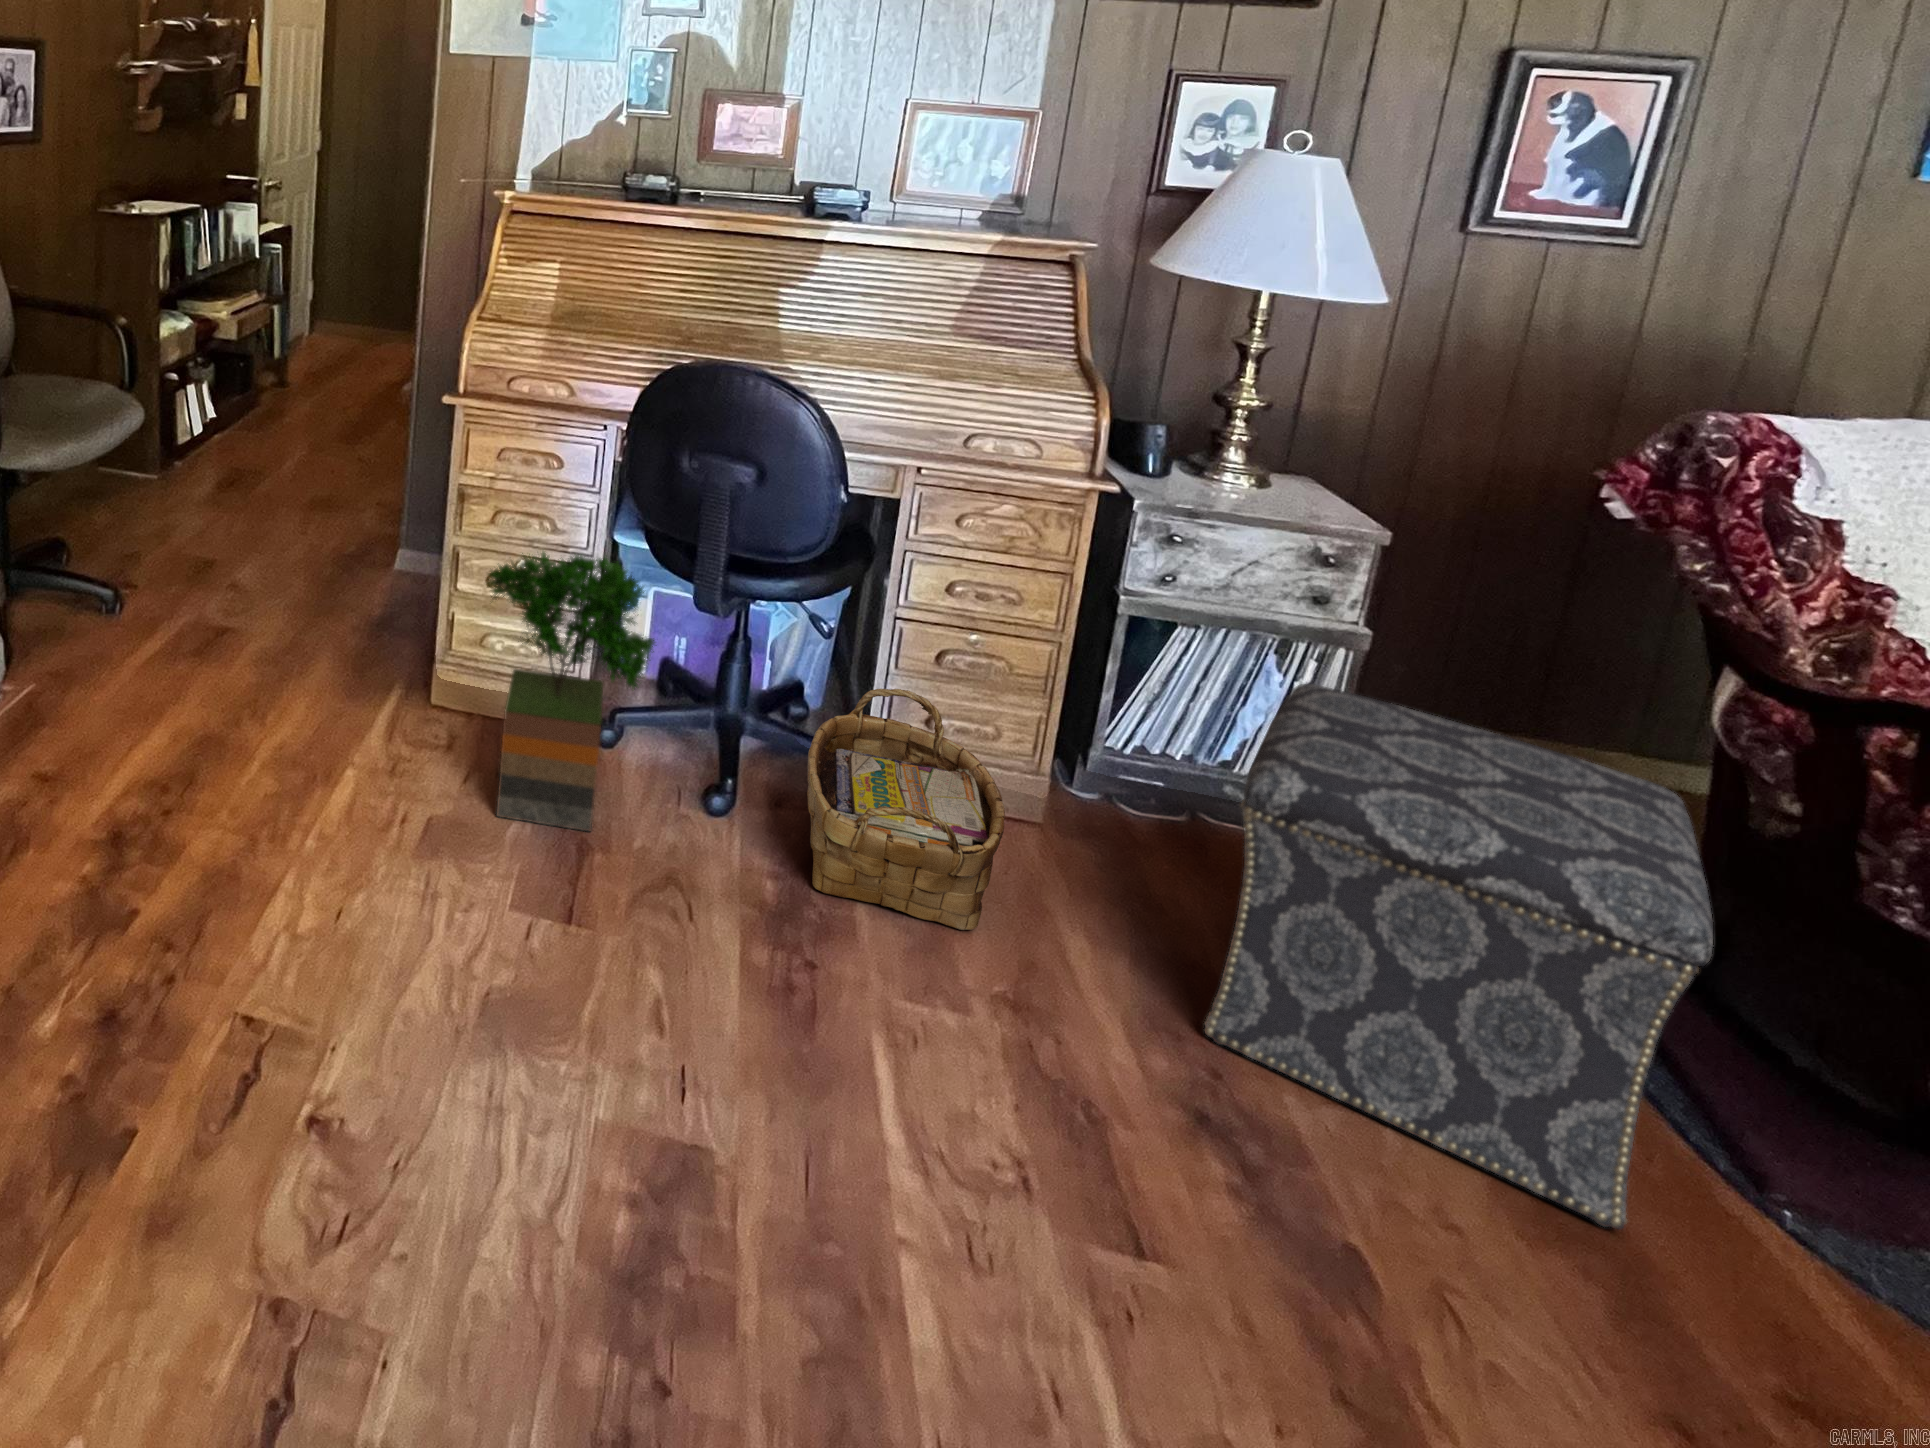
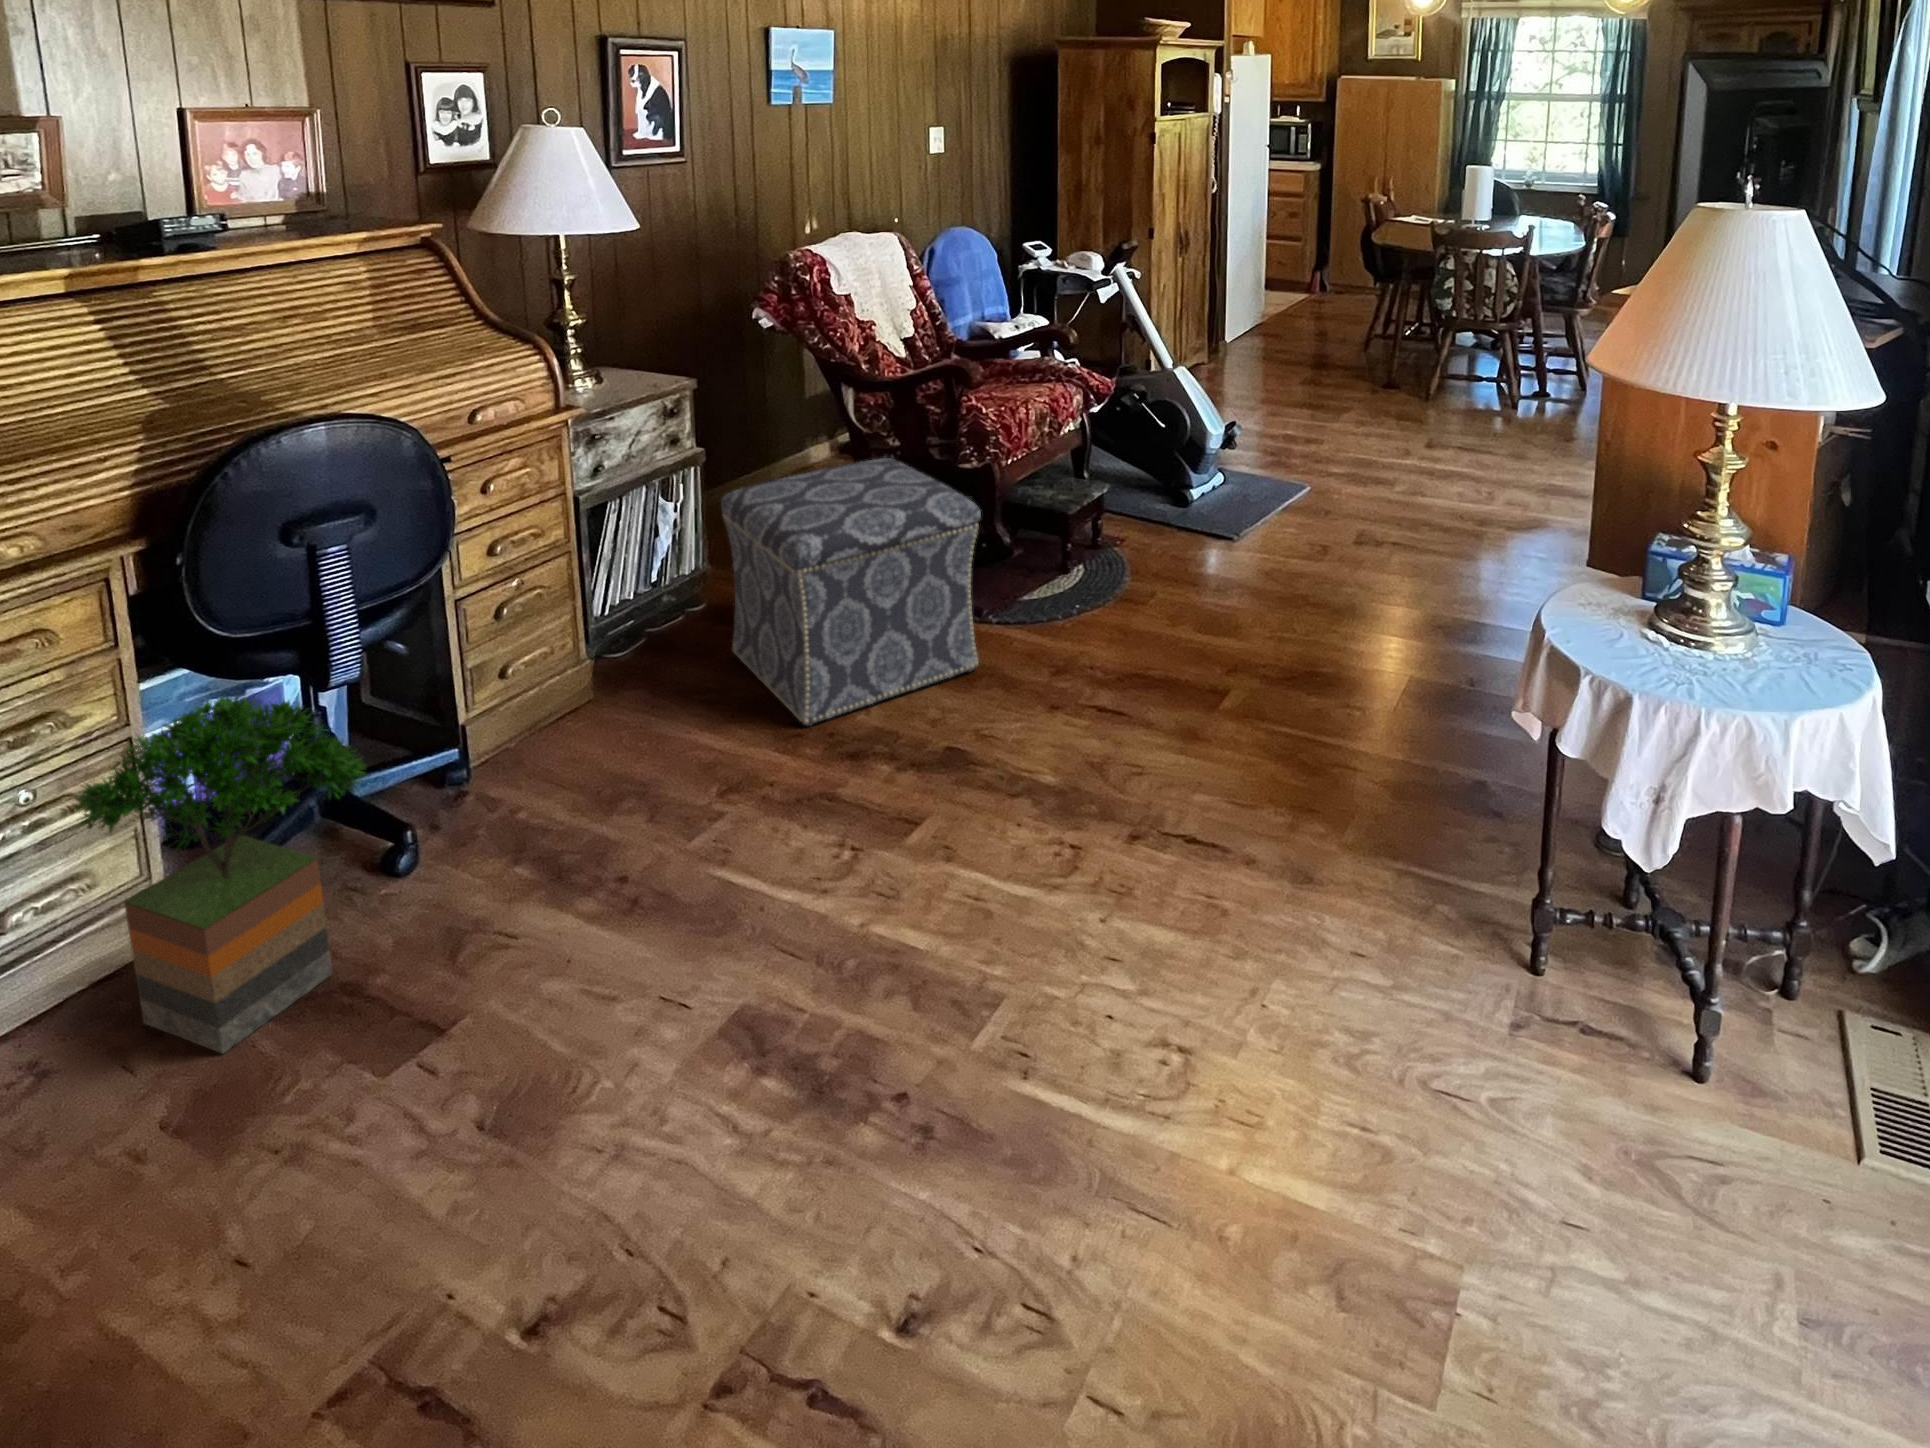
woven basket: present [807,689,1005,930] -> none [452,649,658,844]

